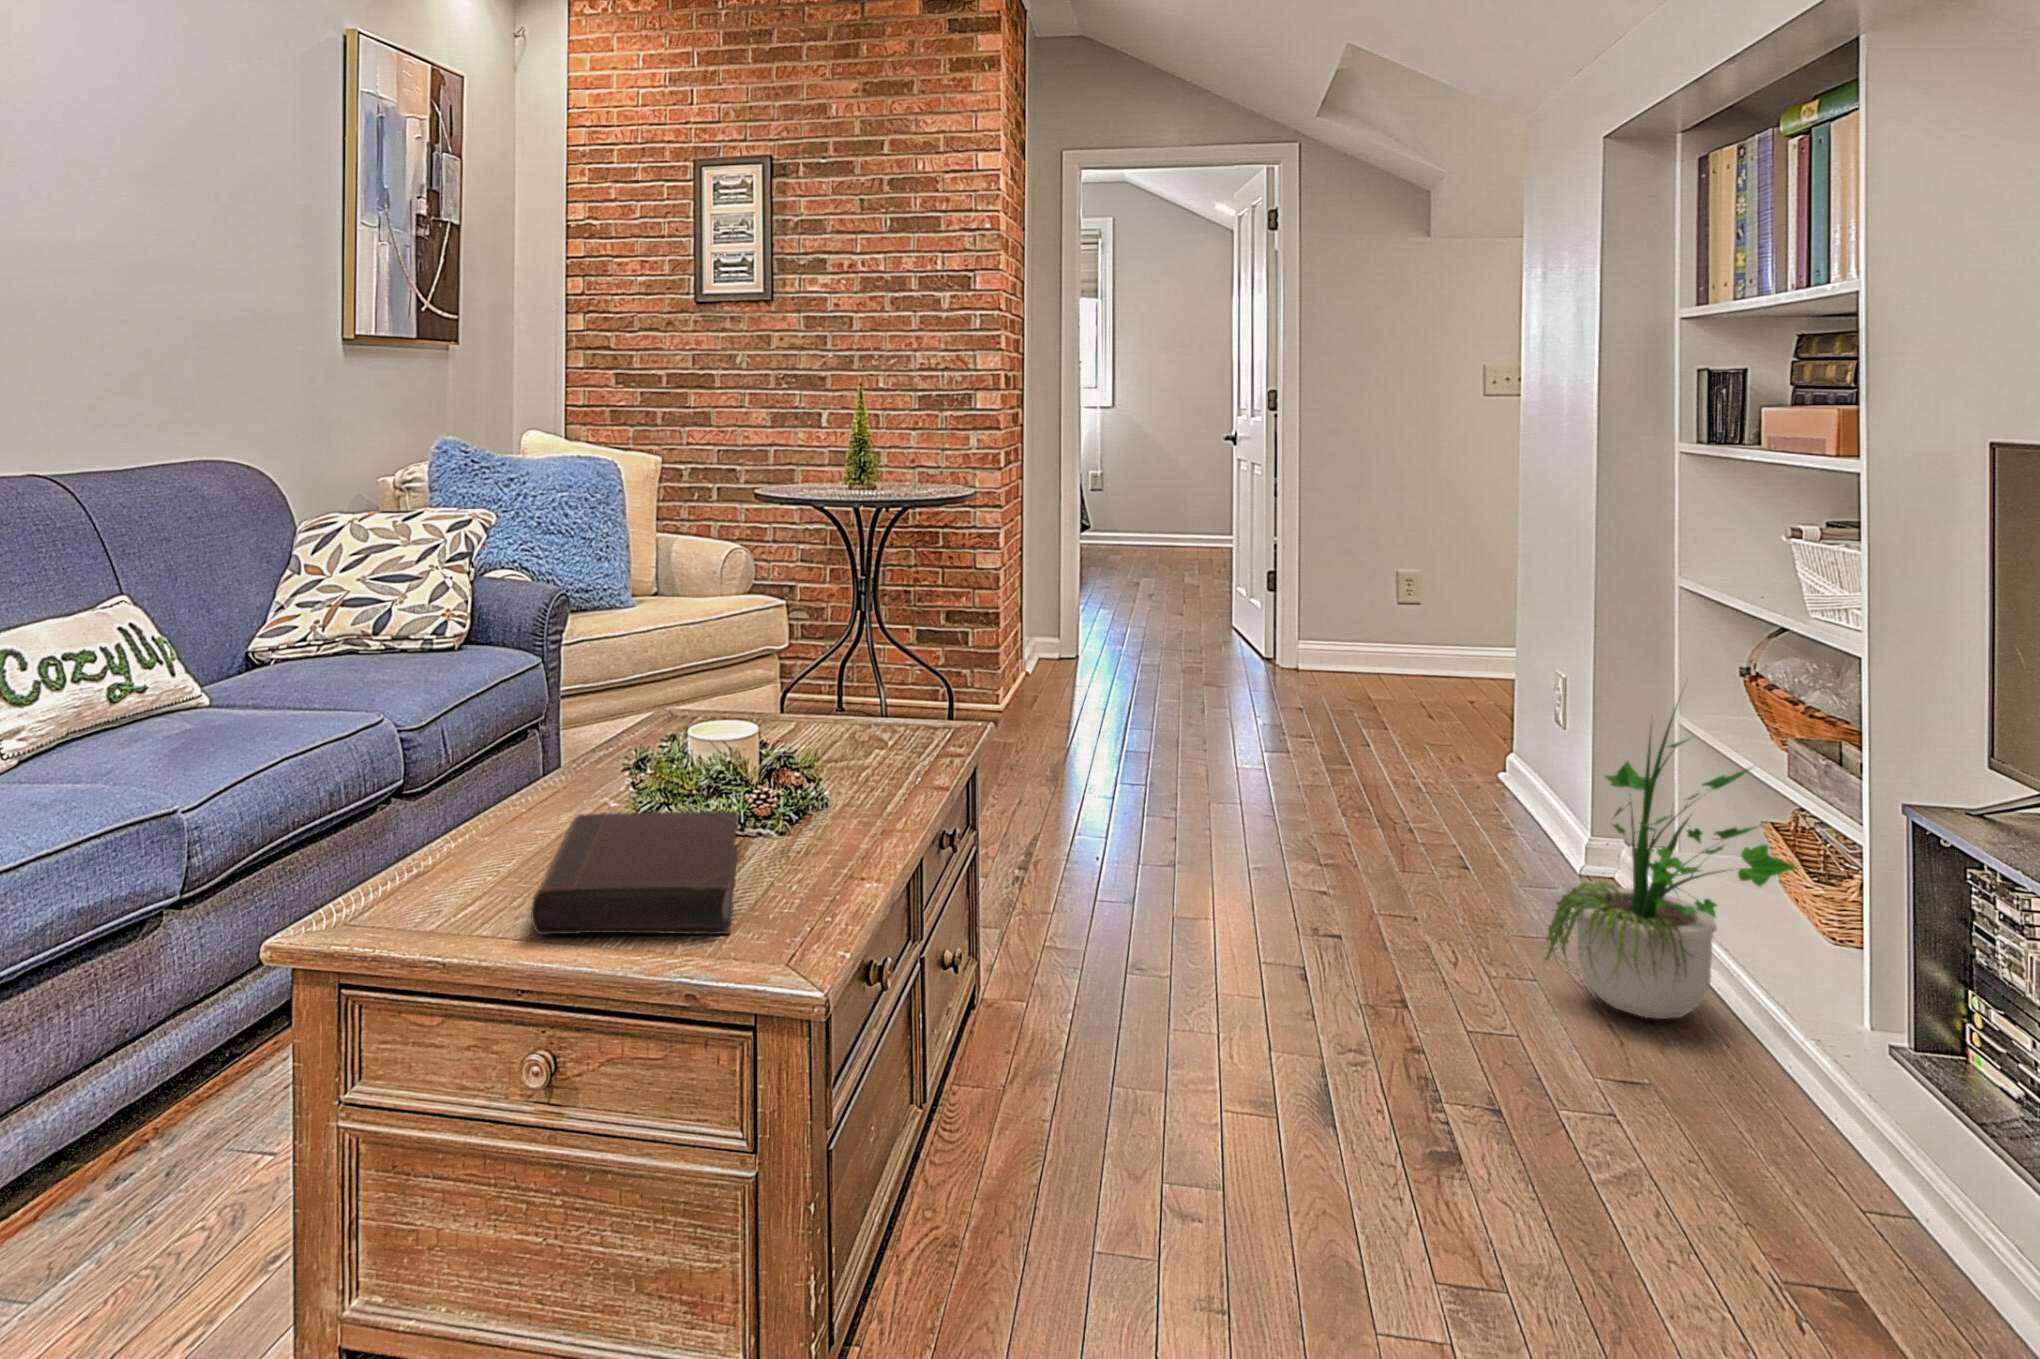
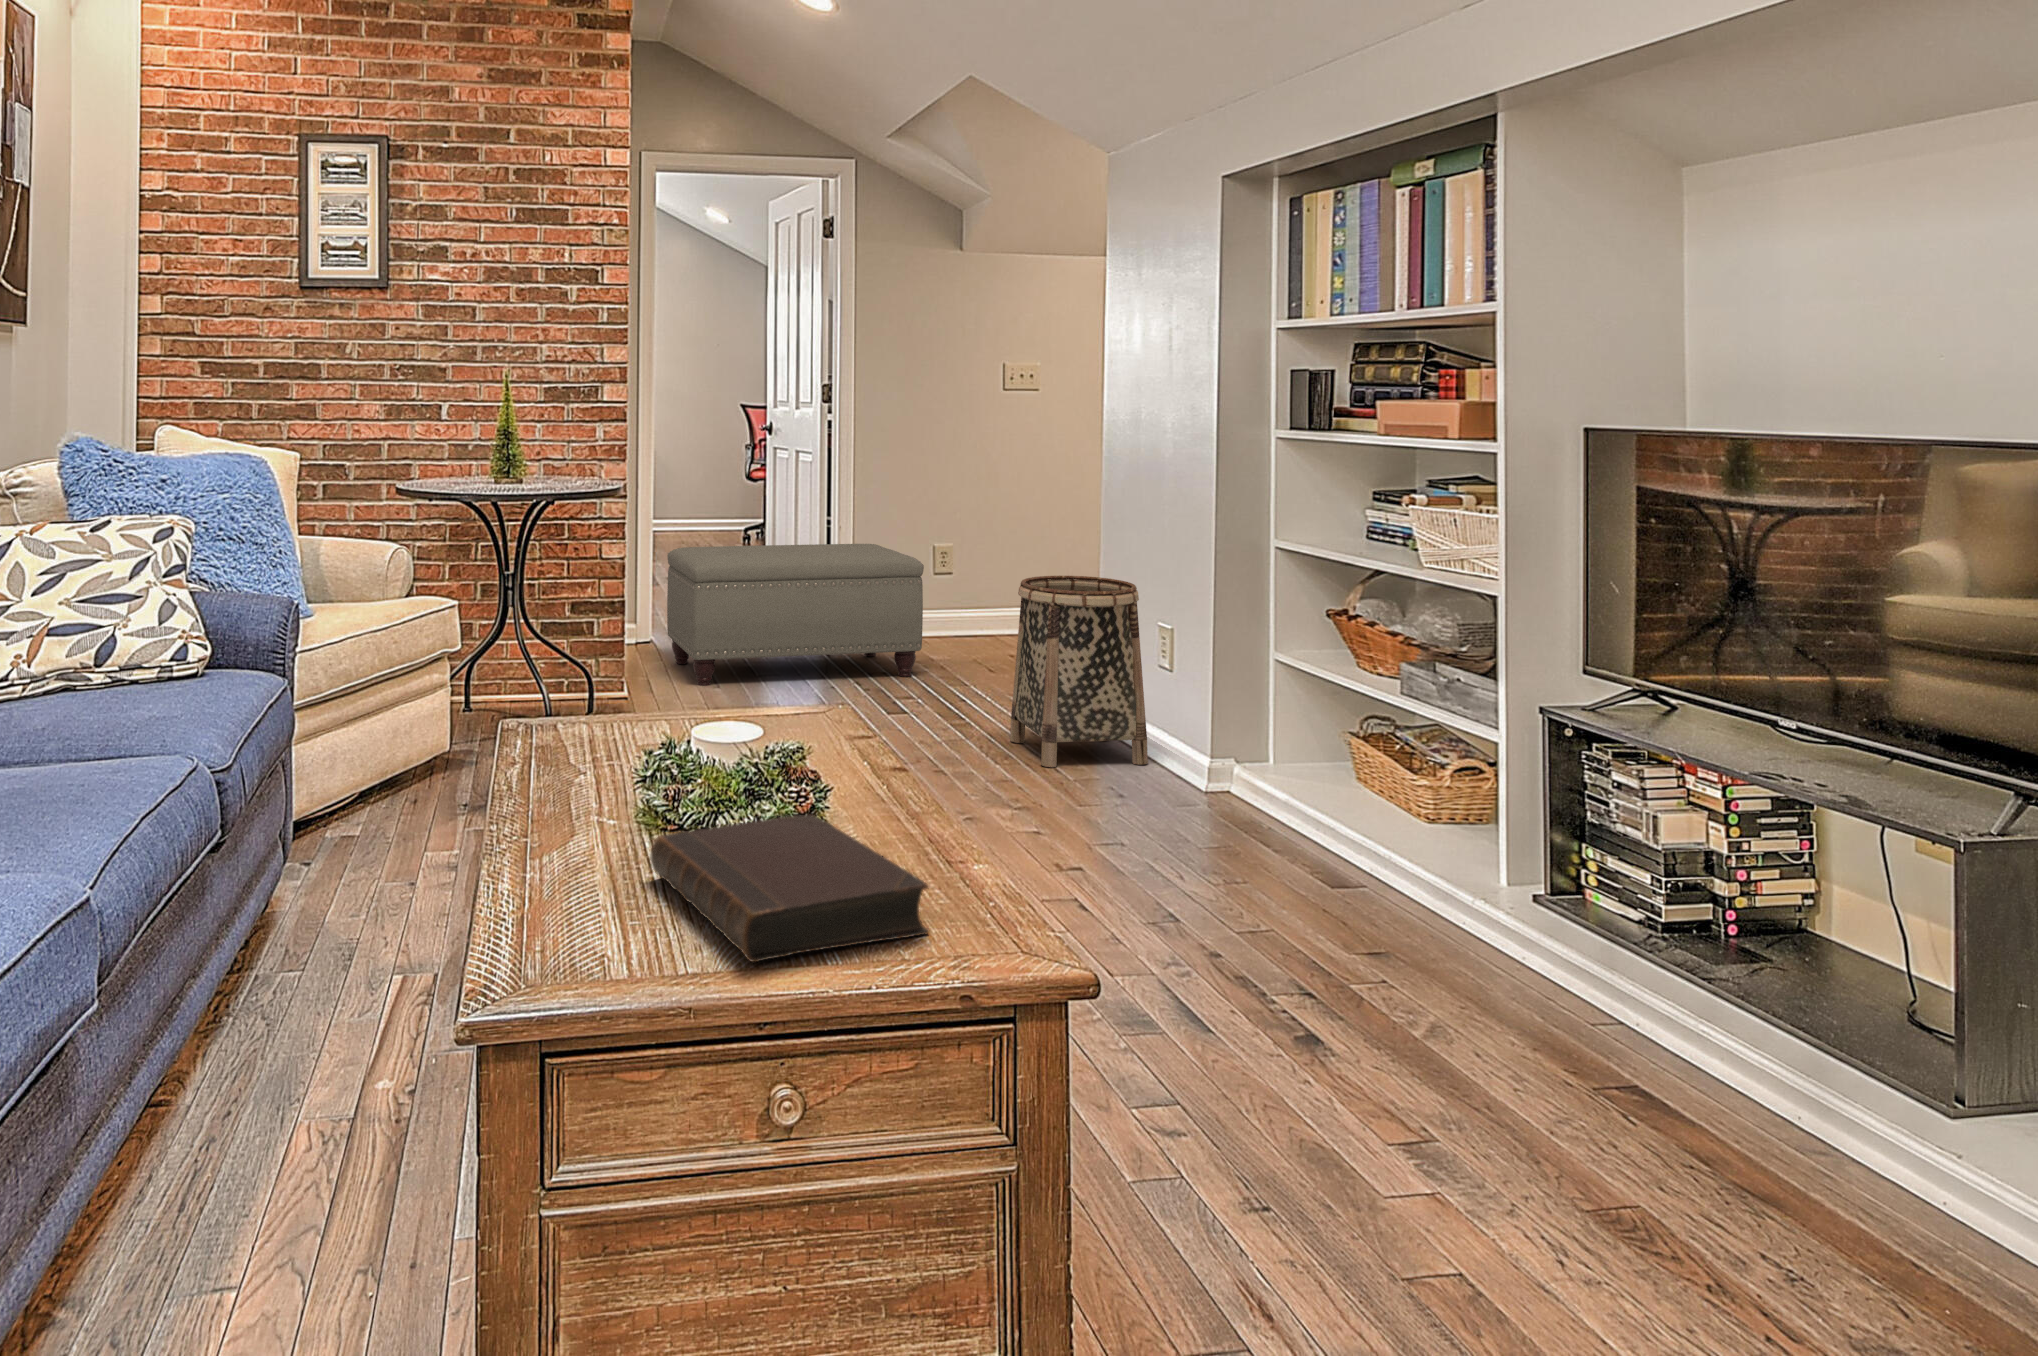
ottoman: none [1058,555,1317,703] -> present [667,544,924,686]
basket: none [1355,604,1499,820] -> present [1010,576,1148,767]
potted plant: present [1543,690,1797,1019] -> none [1296,618,1523,913]

